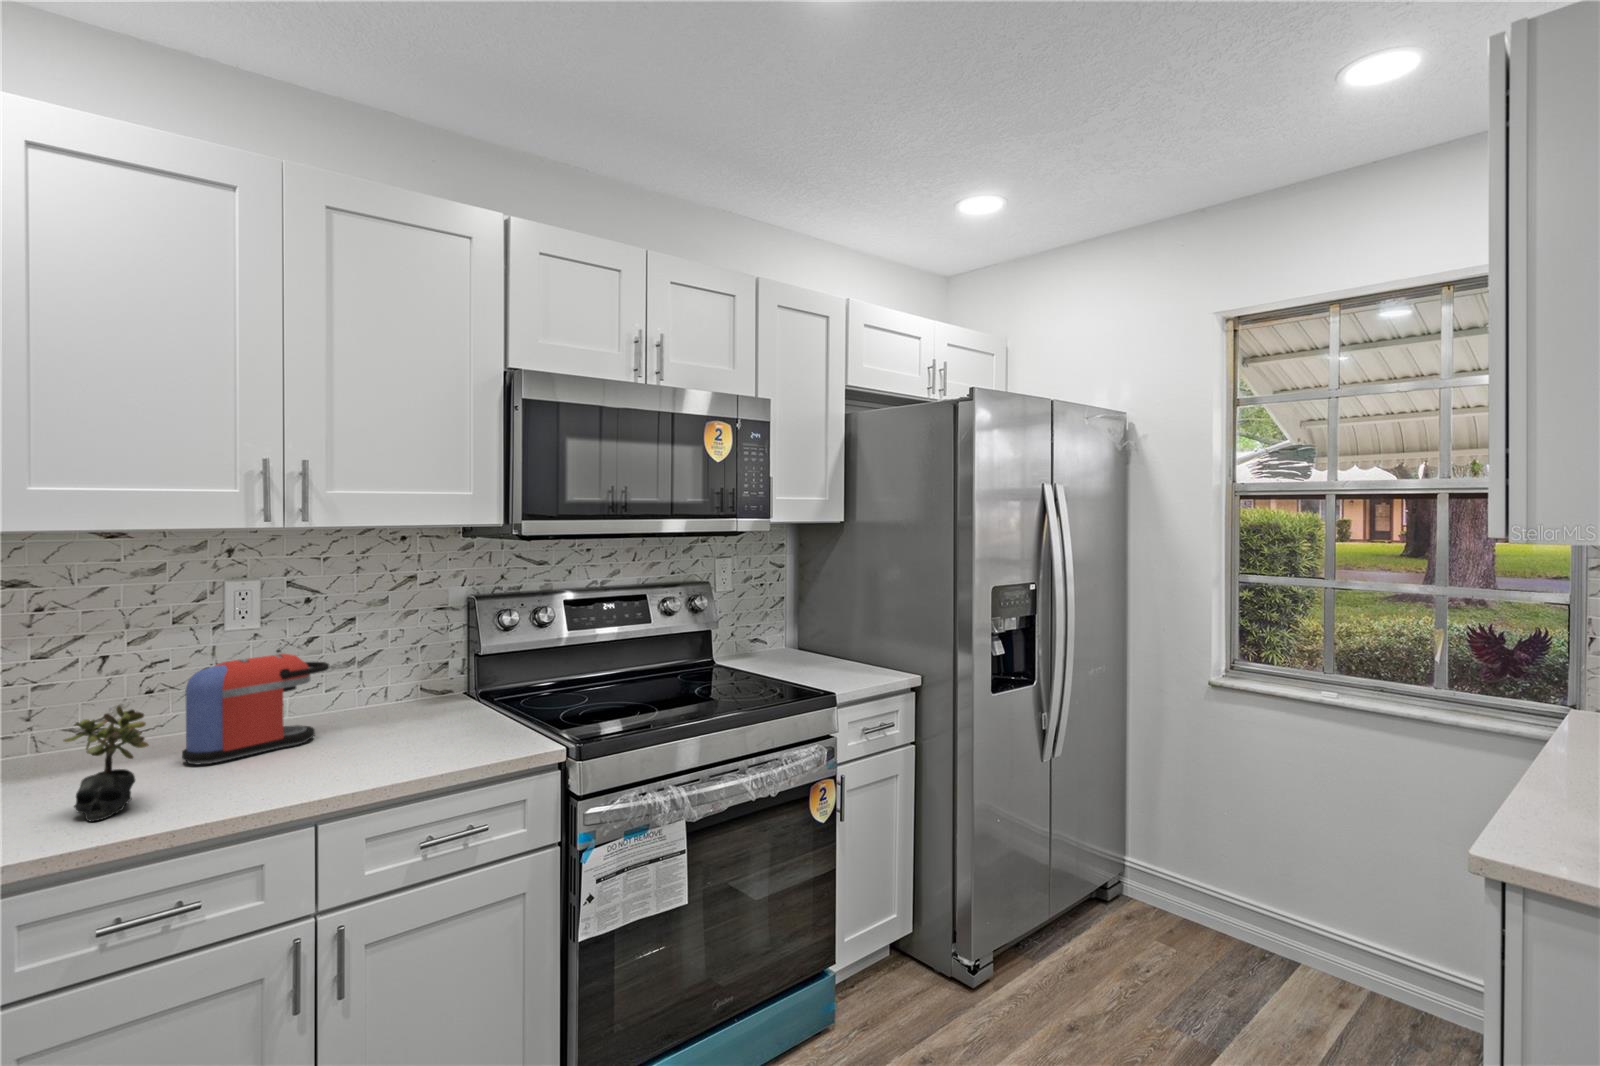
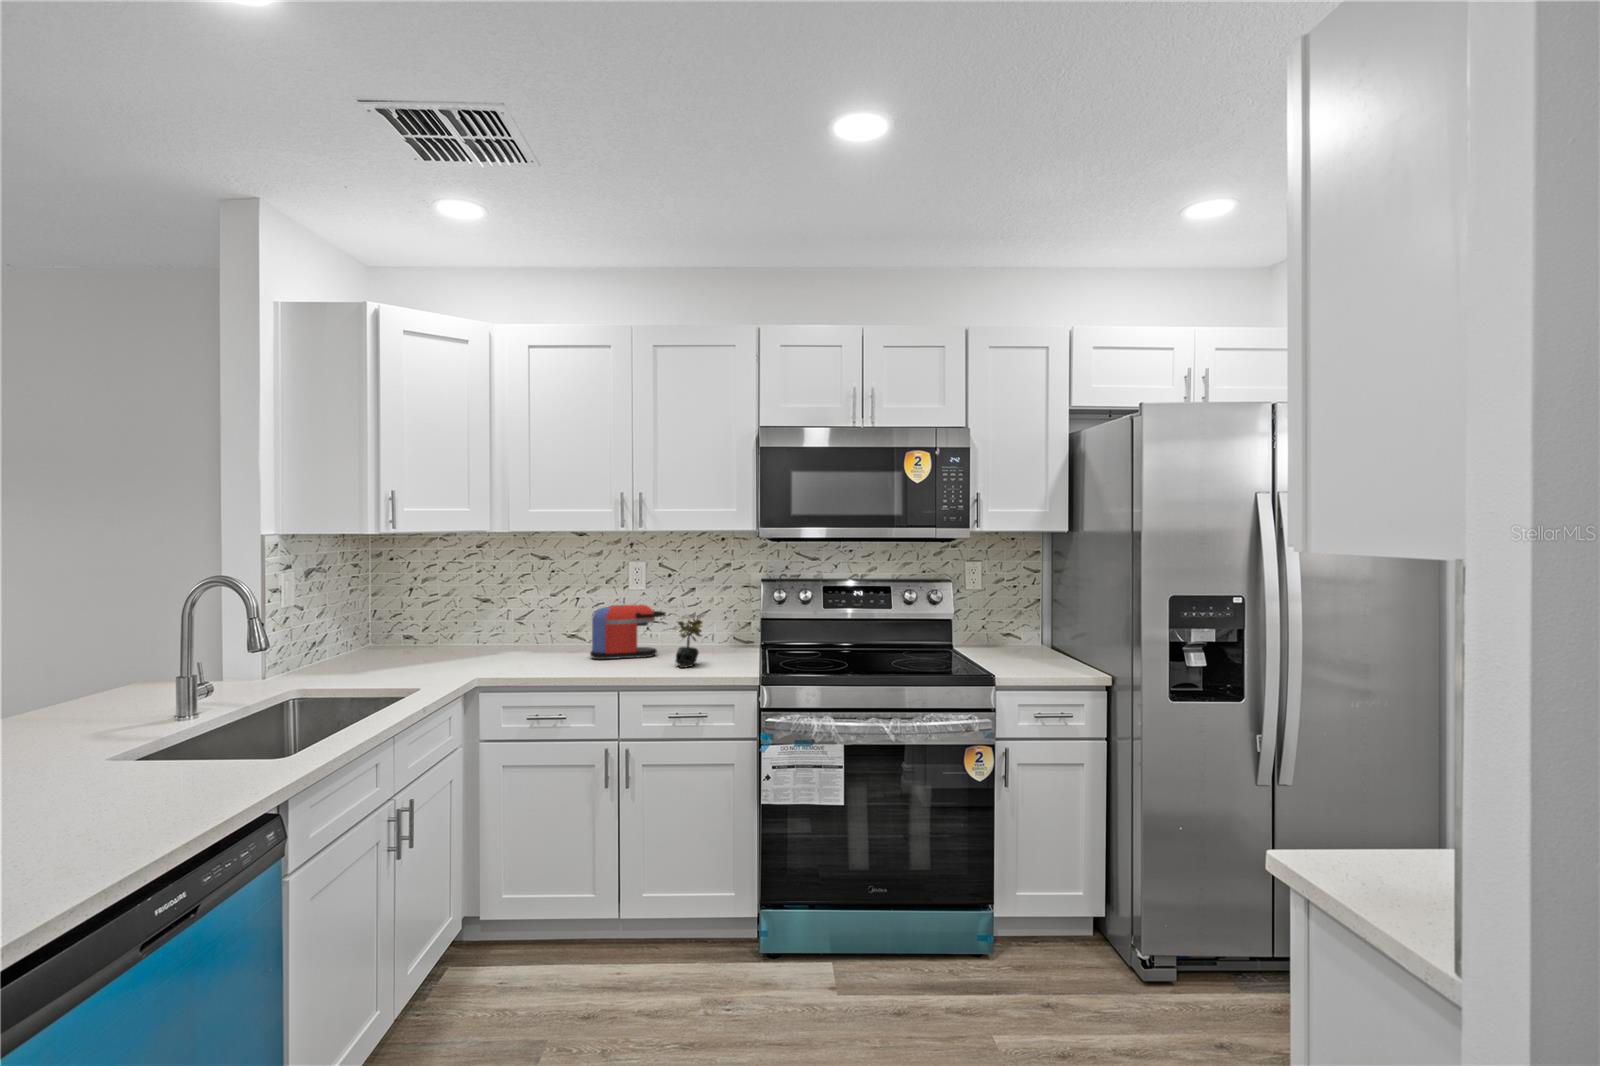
succulent plant: present [64,706,148,821] -> present [674,618,702,668]

